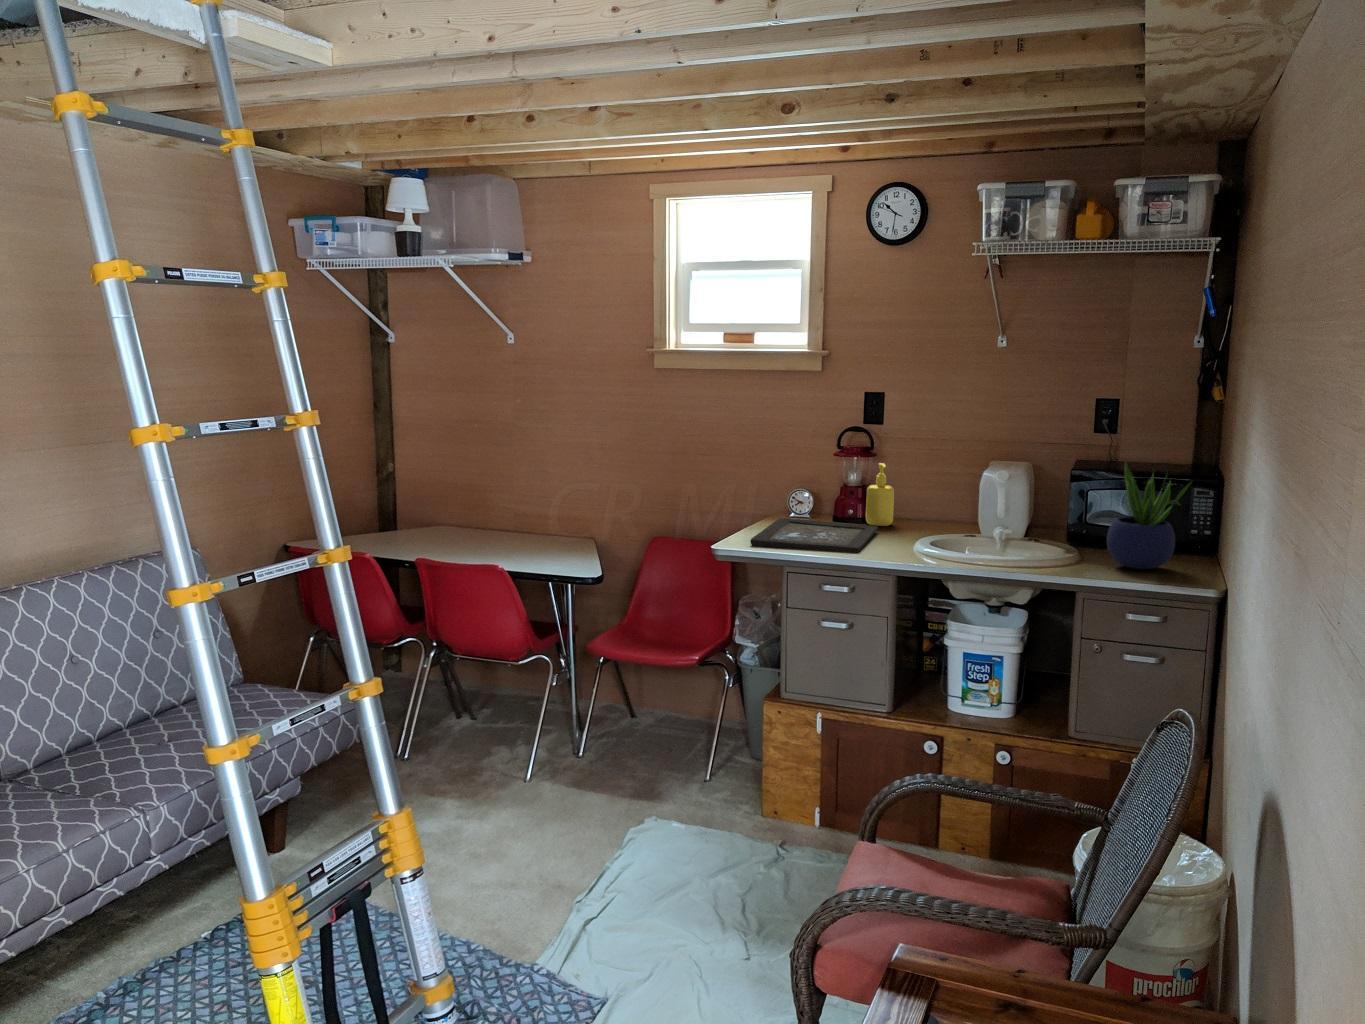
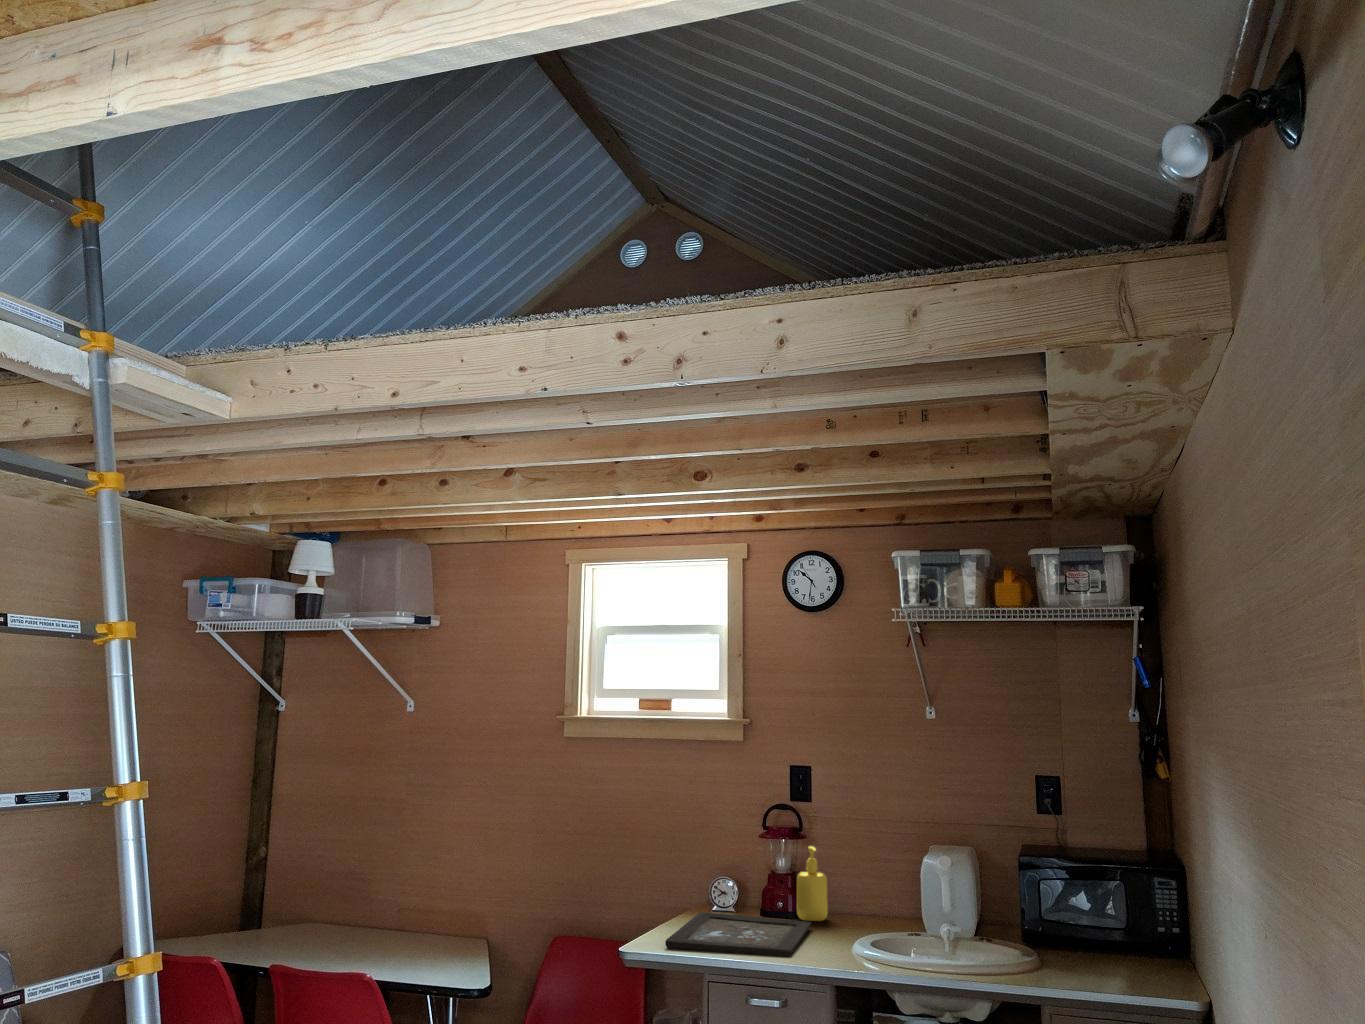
potted plant: present [1107,462,1191,569] -> none [1065,842,1155,975]

